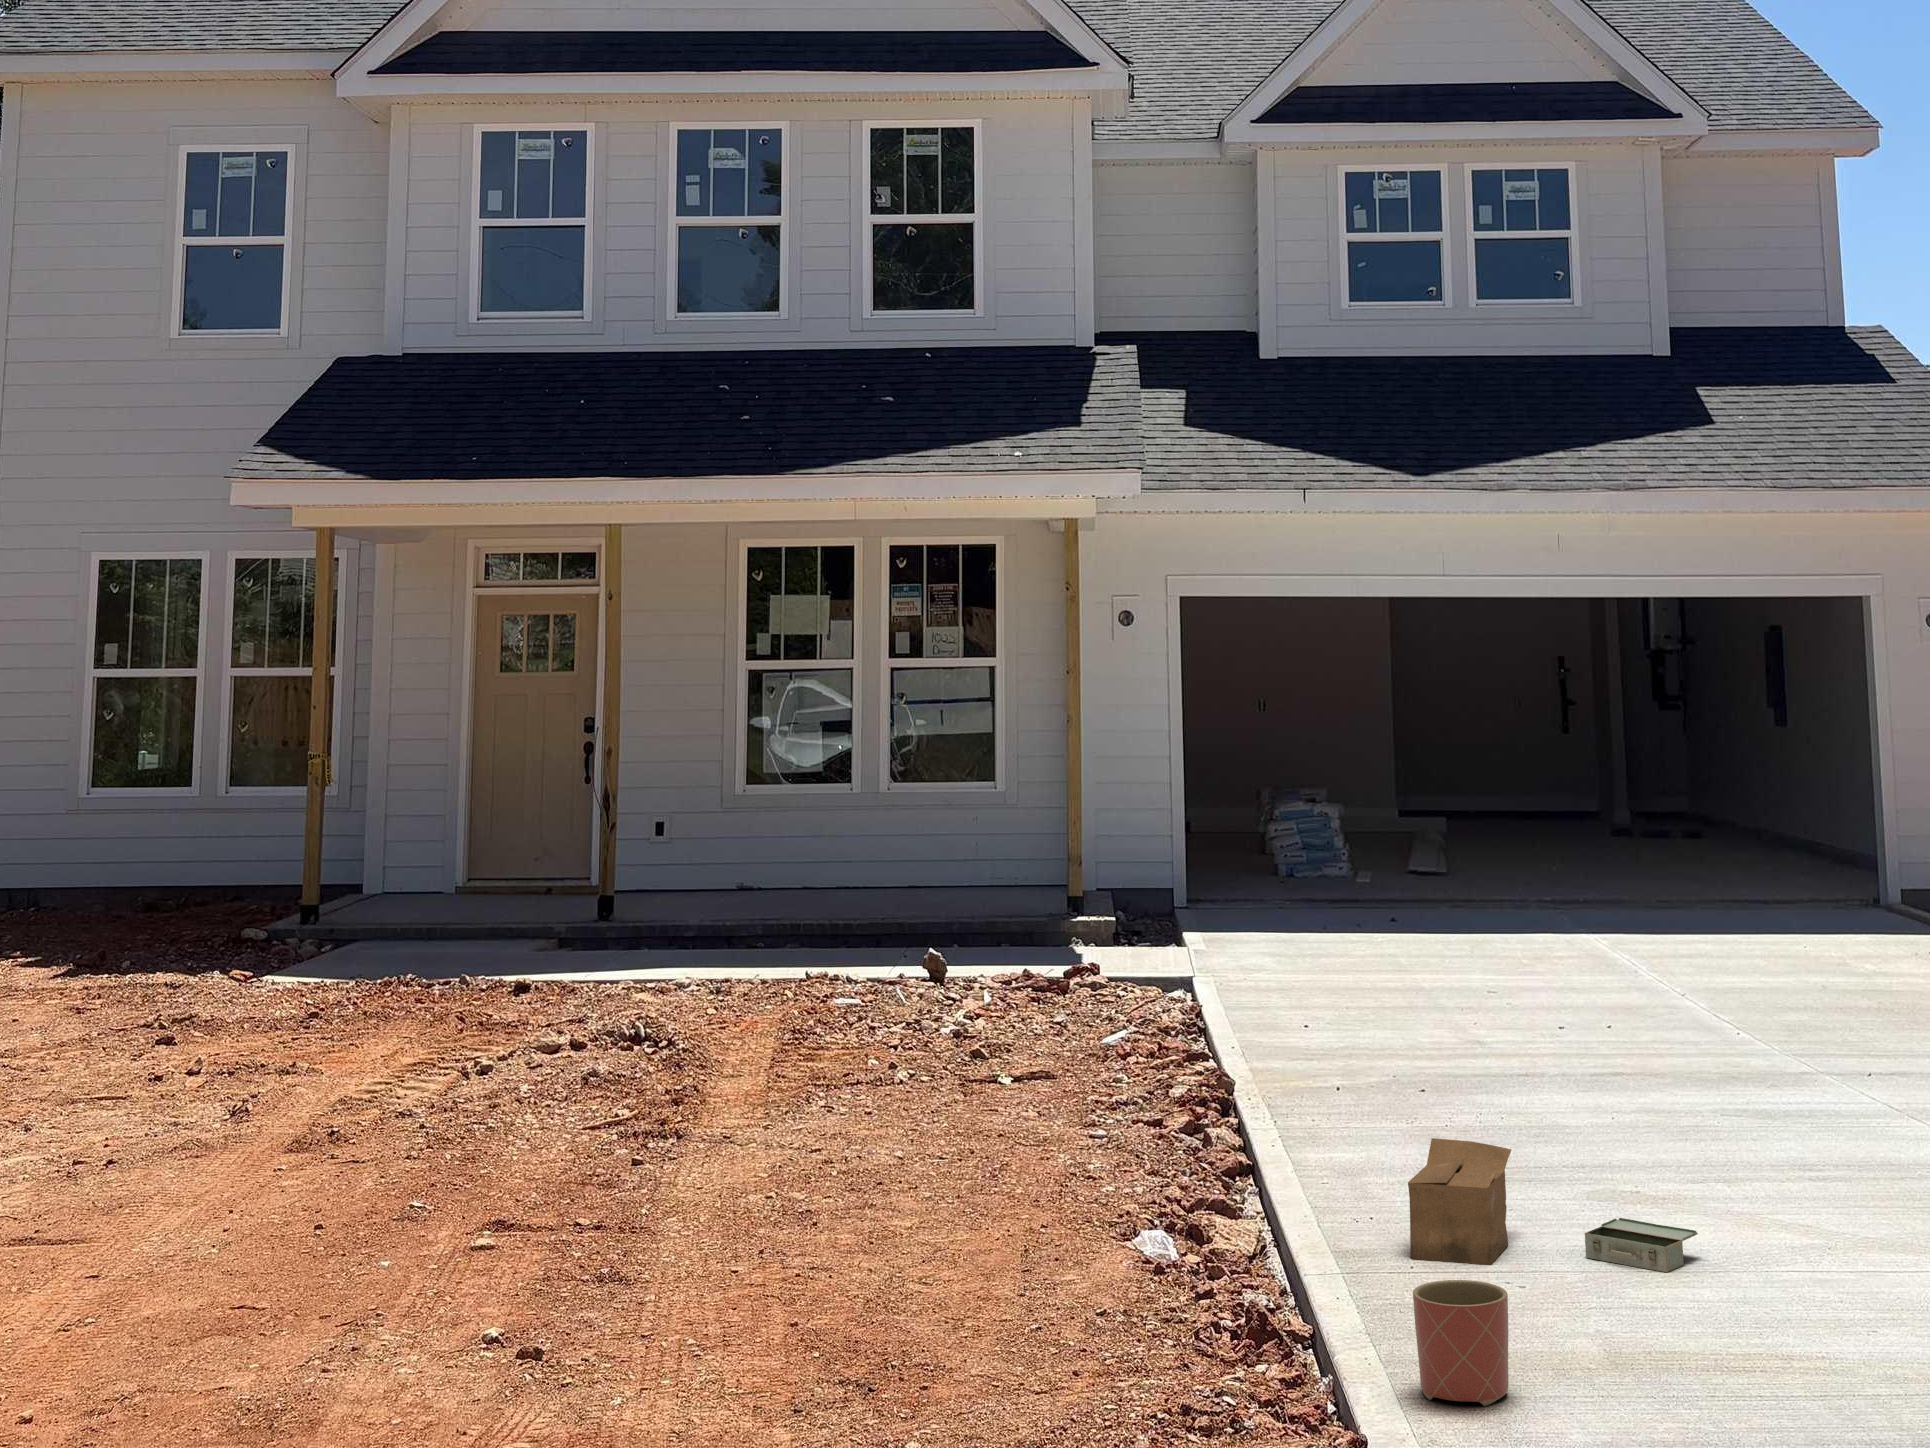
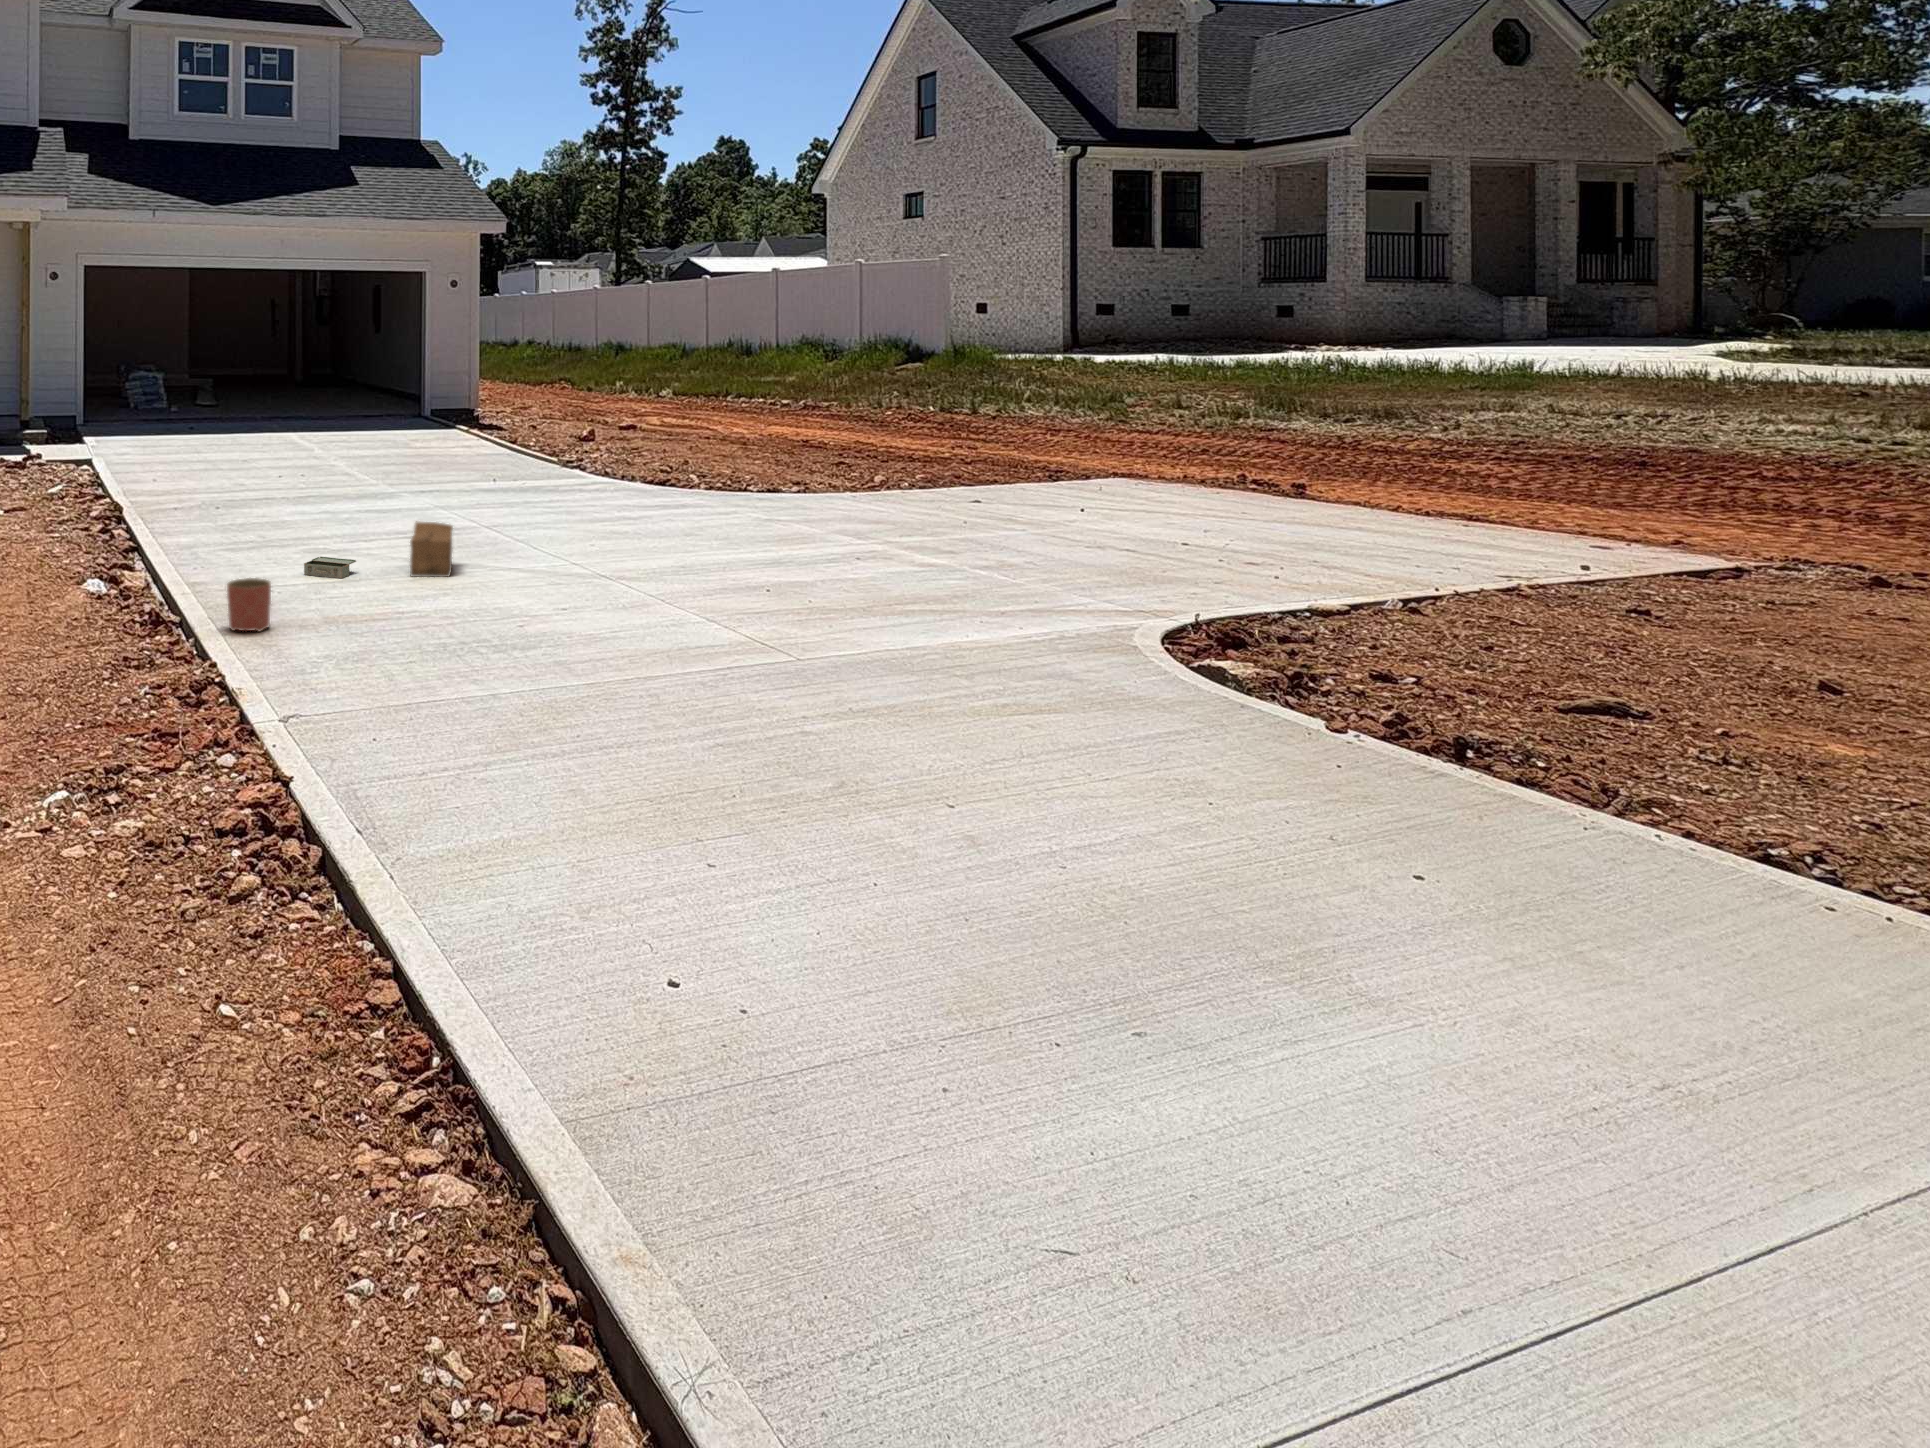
cardboard box: present [1408,1138,1511,1265] -> present [410,521,453,577]

